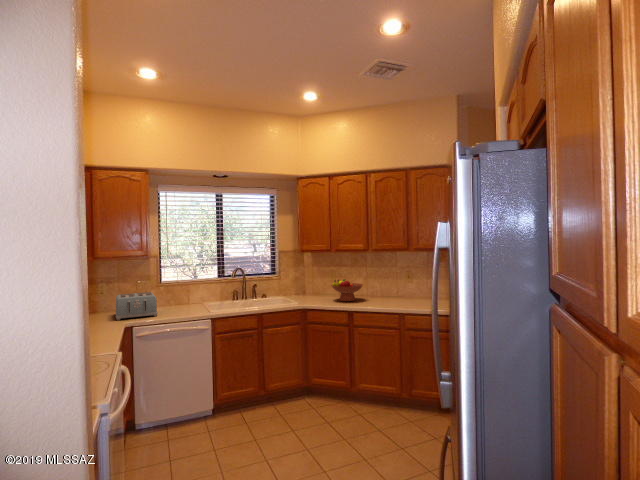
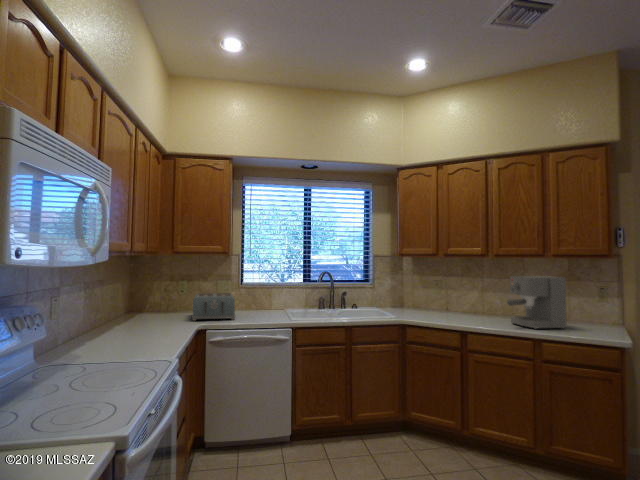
coffee maker: none [382,264,423,306] -> present [507,276,567,329]
fruit bowl: present [331,279,363,301] -> none [437,291,480,319]

